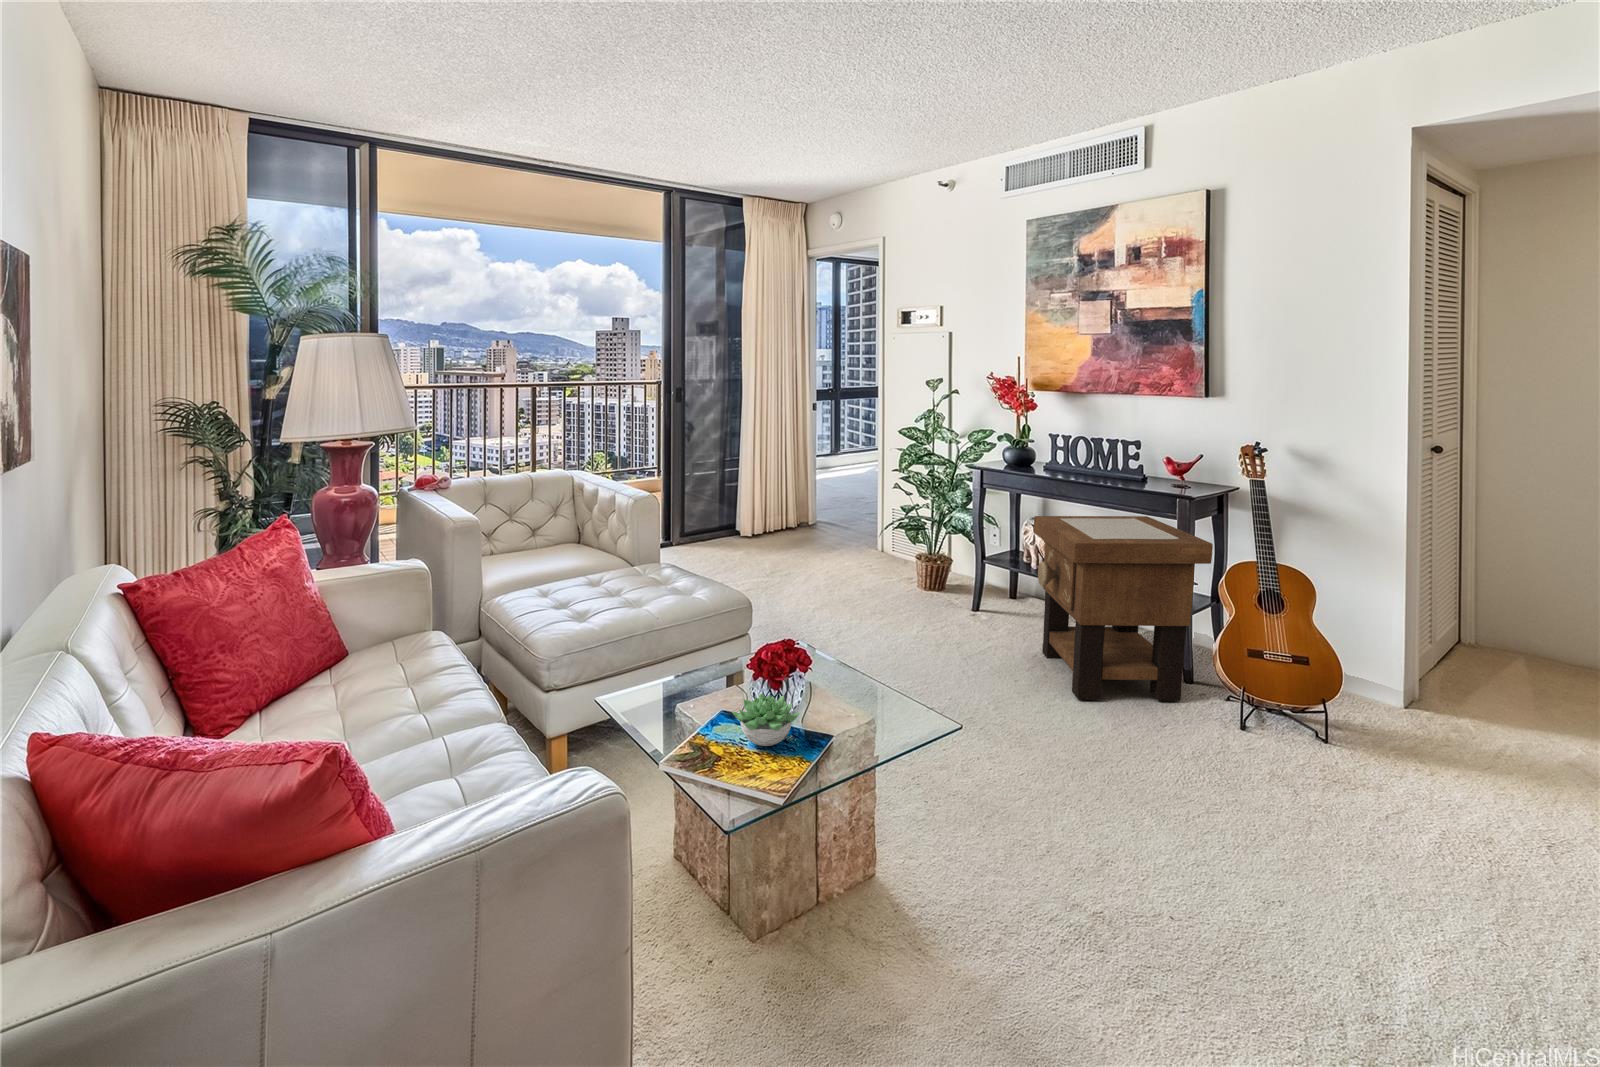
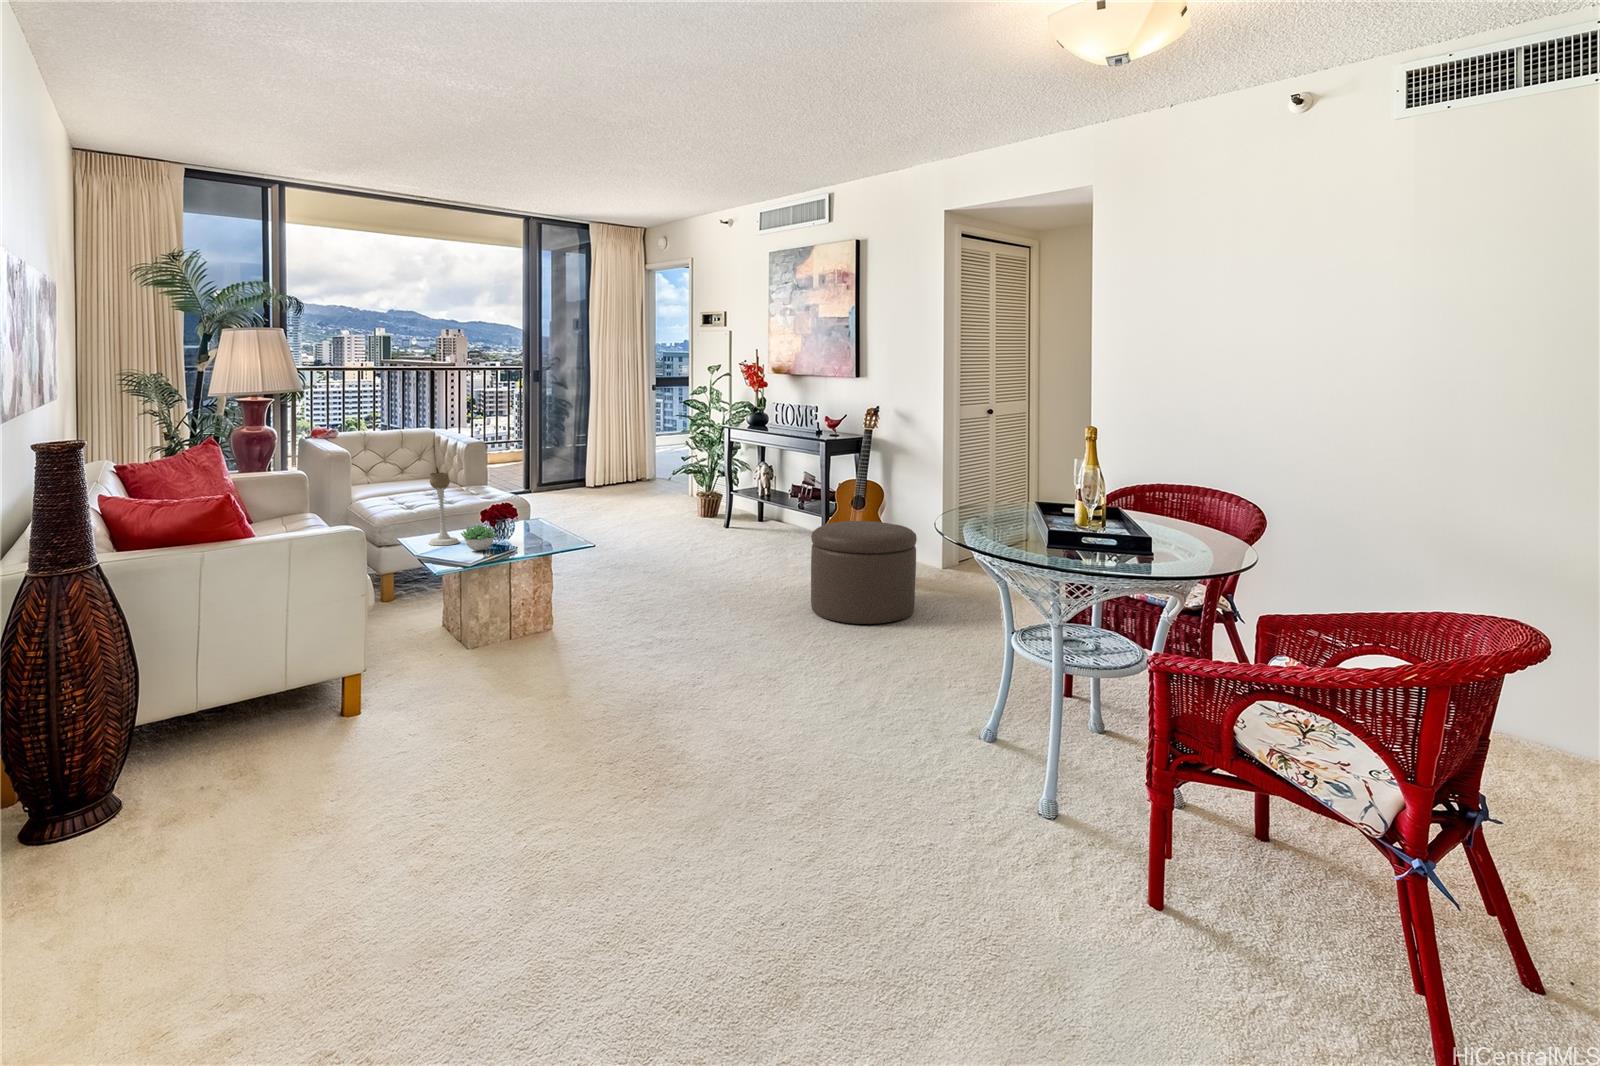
side table: present [1034,516,1213,701] -> none [733,457,823,570]
candle holder: none [659,590,711,725] -> present [429,472,460,546]
ottoman: none [1267,648,1502,856] -> present [811,521,917,624]

